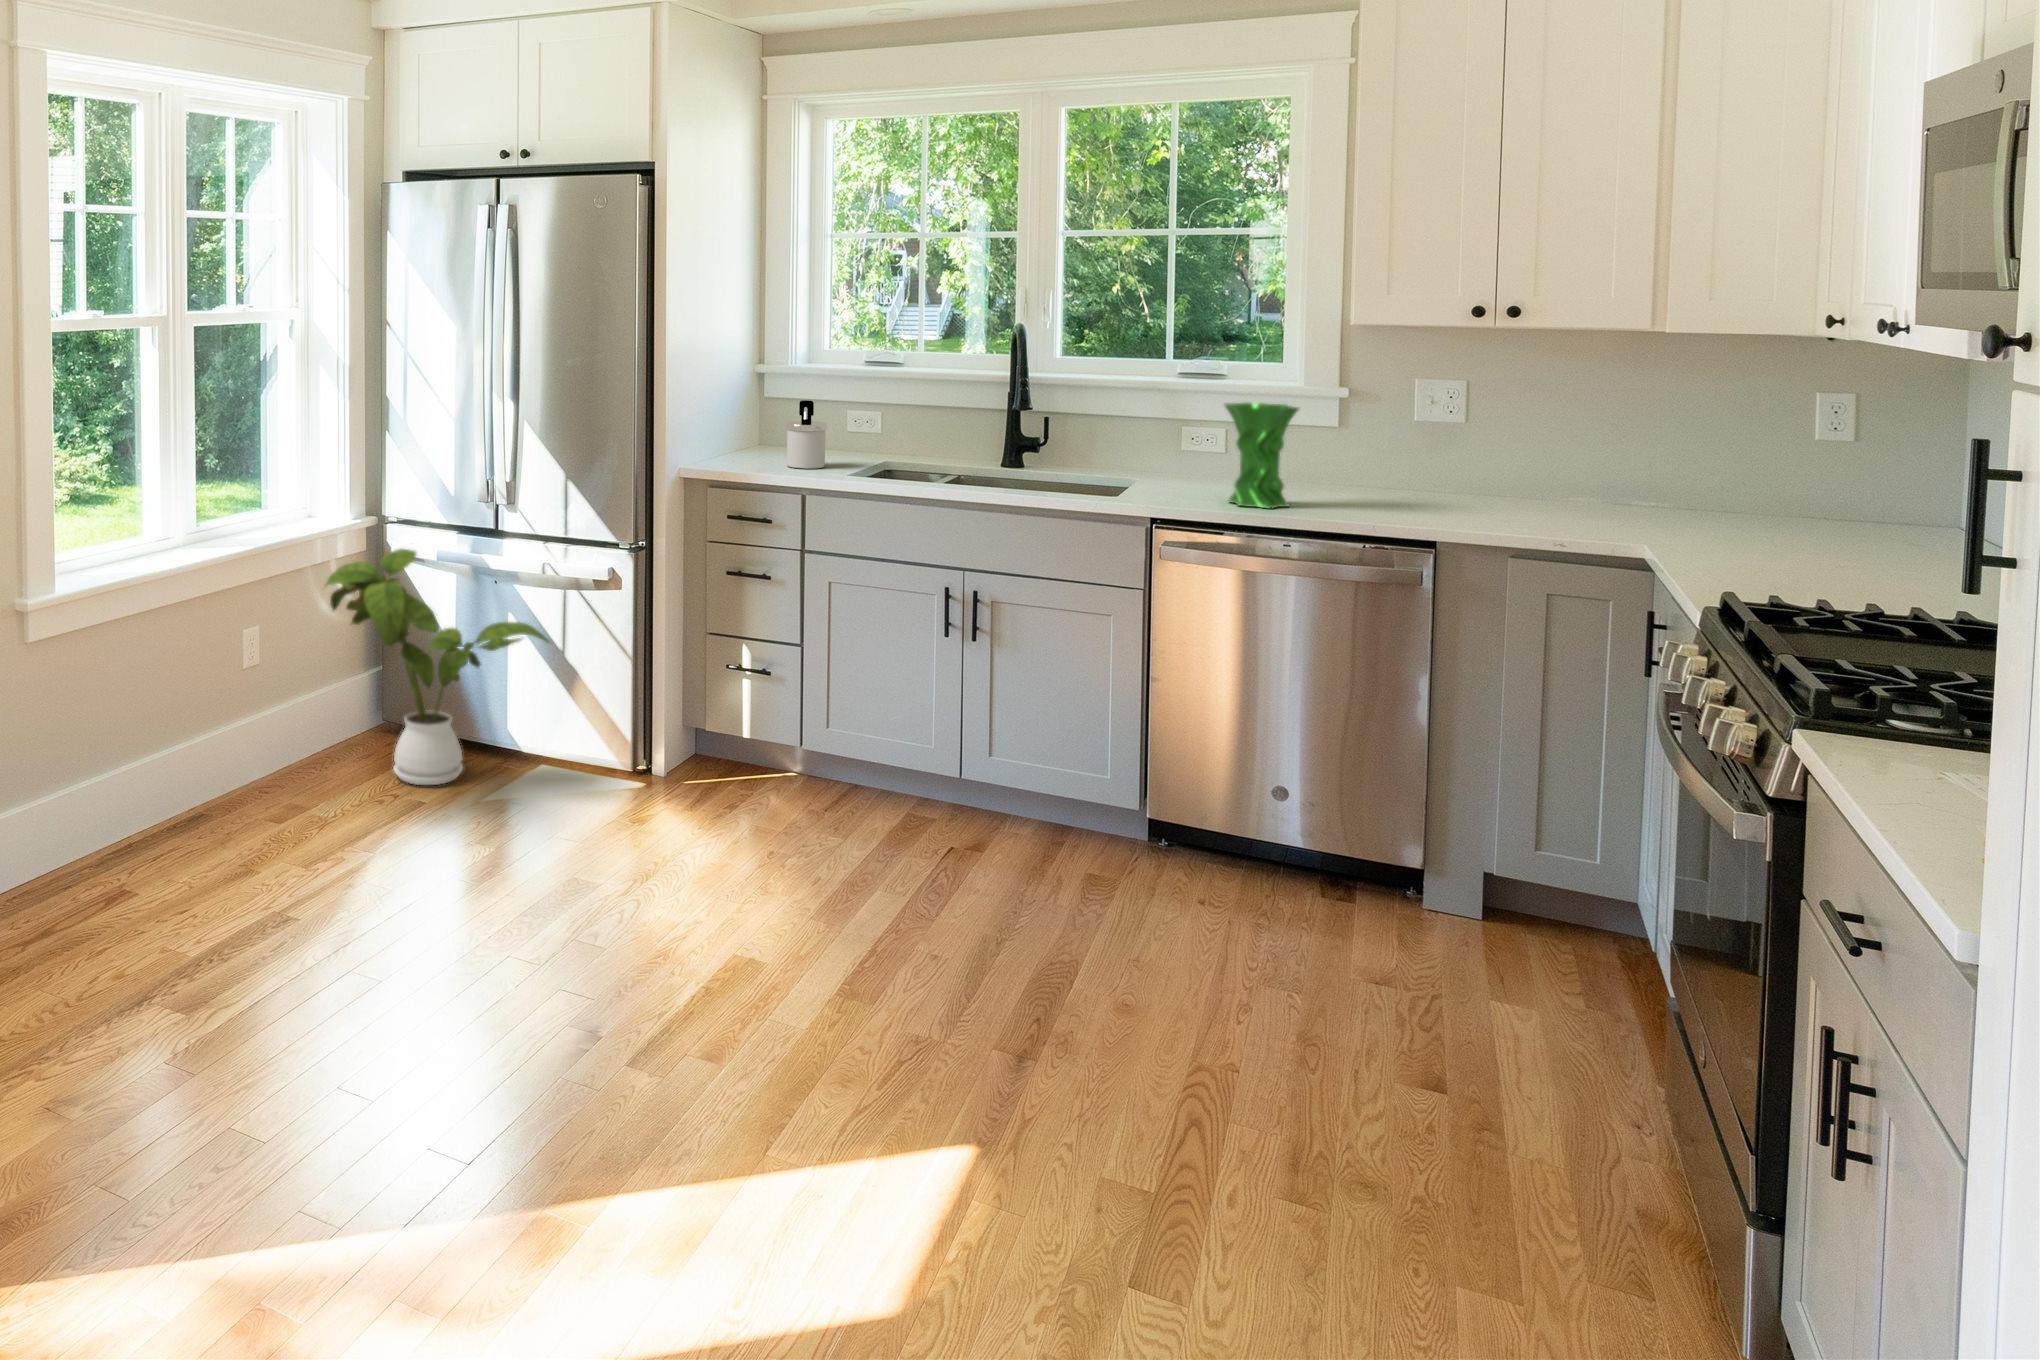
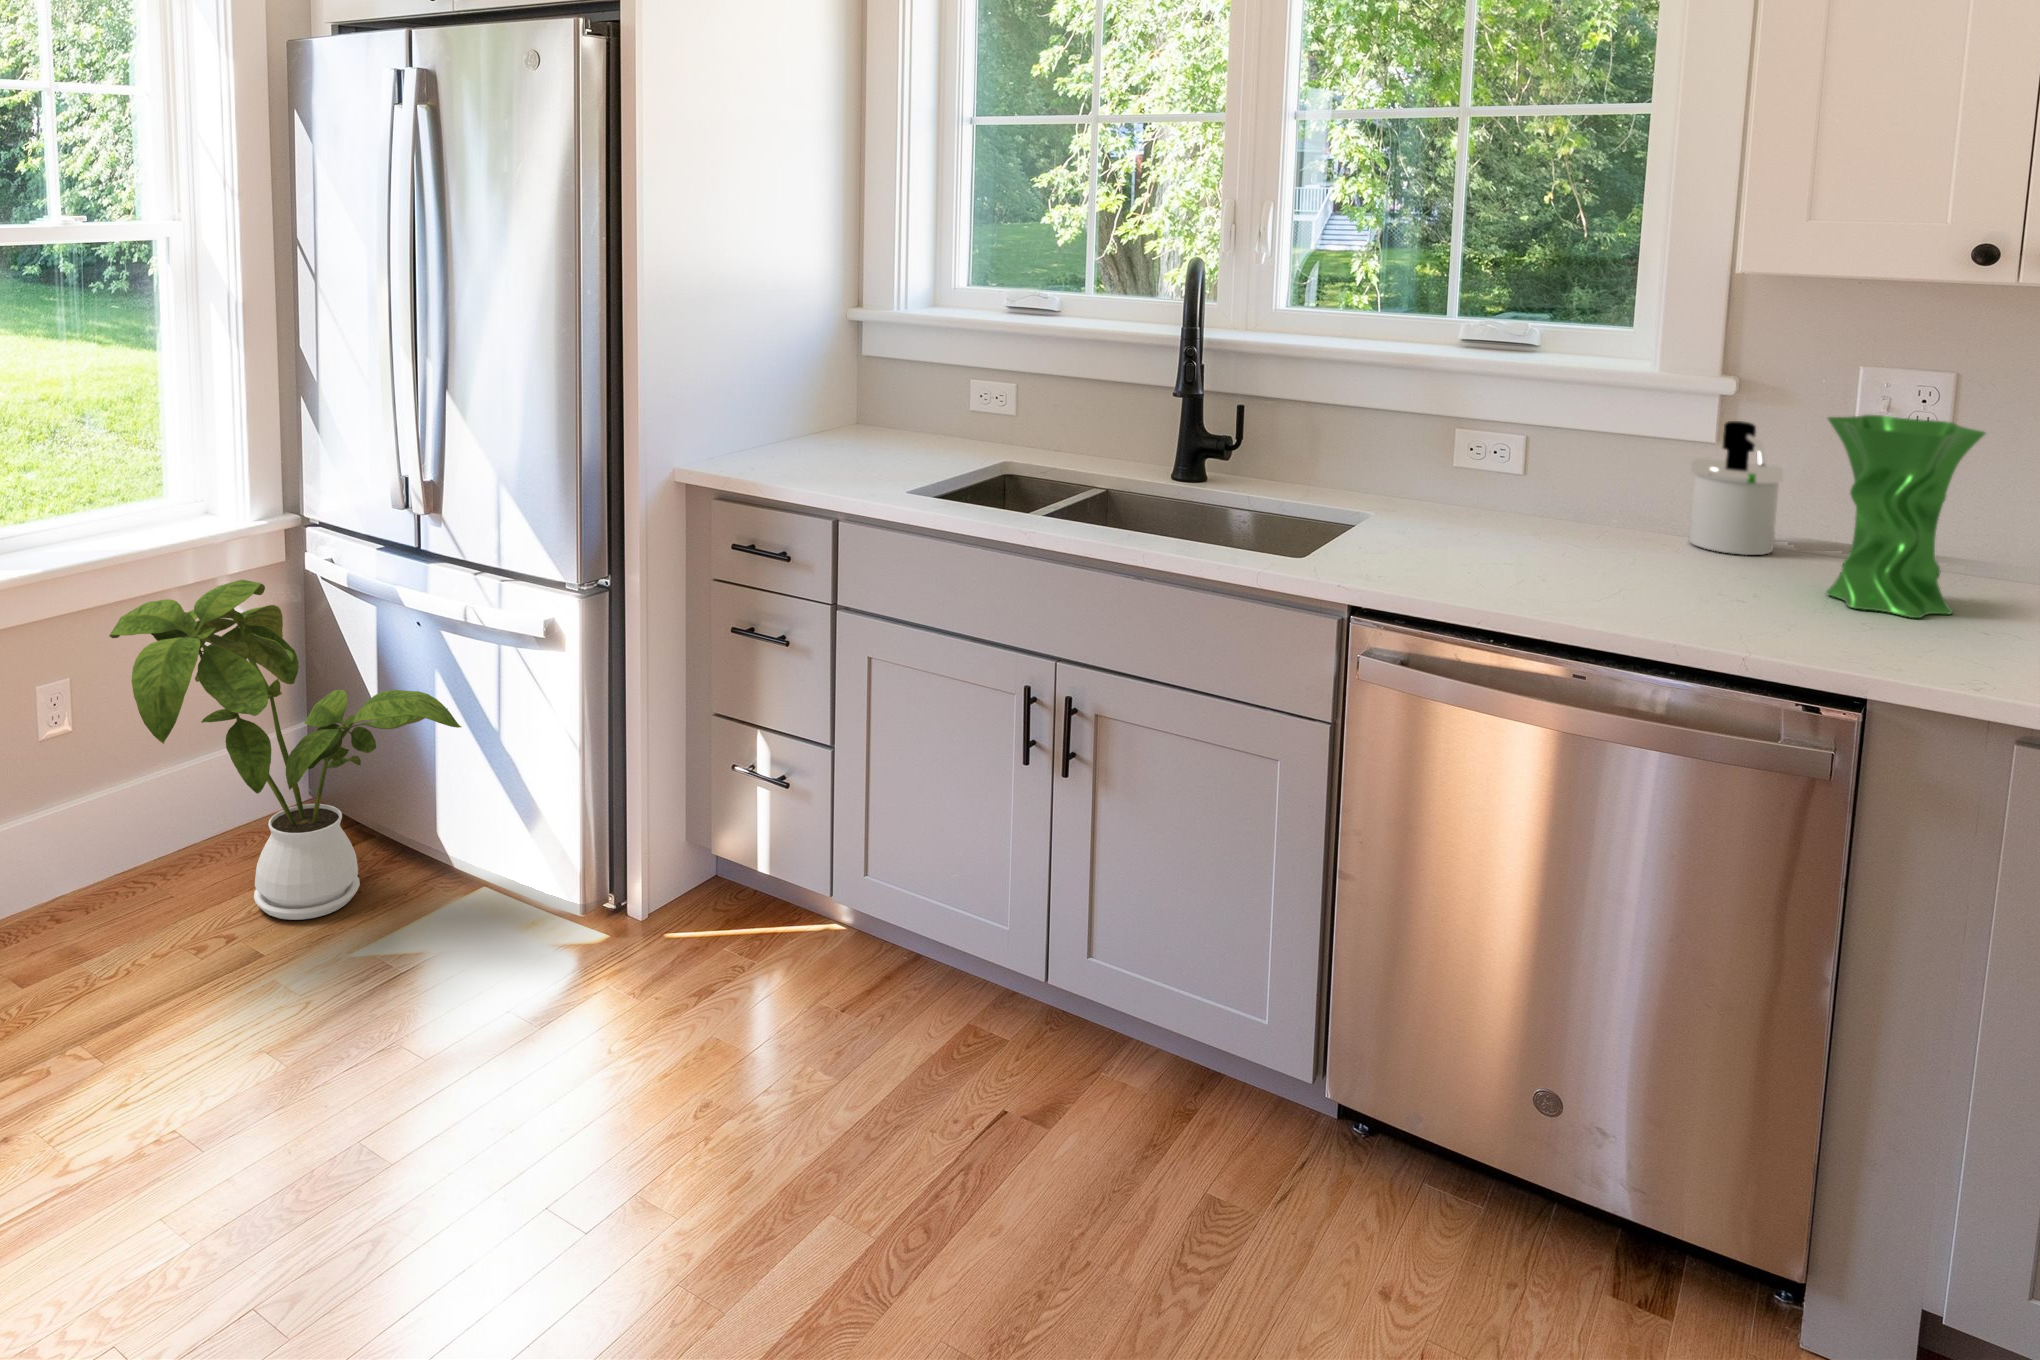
soap dispenser: present [786,400,827,469] -> present [1689,421,1783,555]
vase: present [1225,403,1300,509] -> present [1826,415,1986,618]

